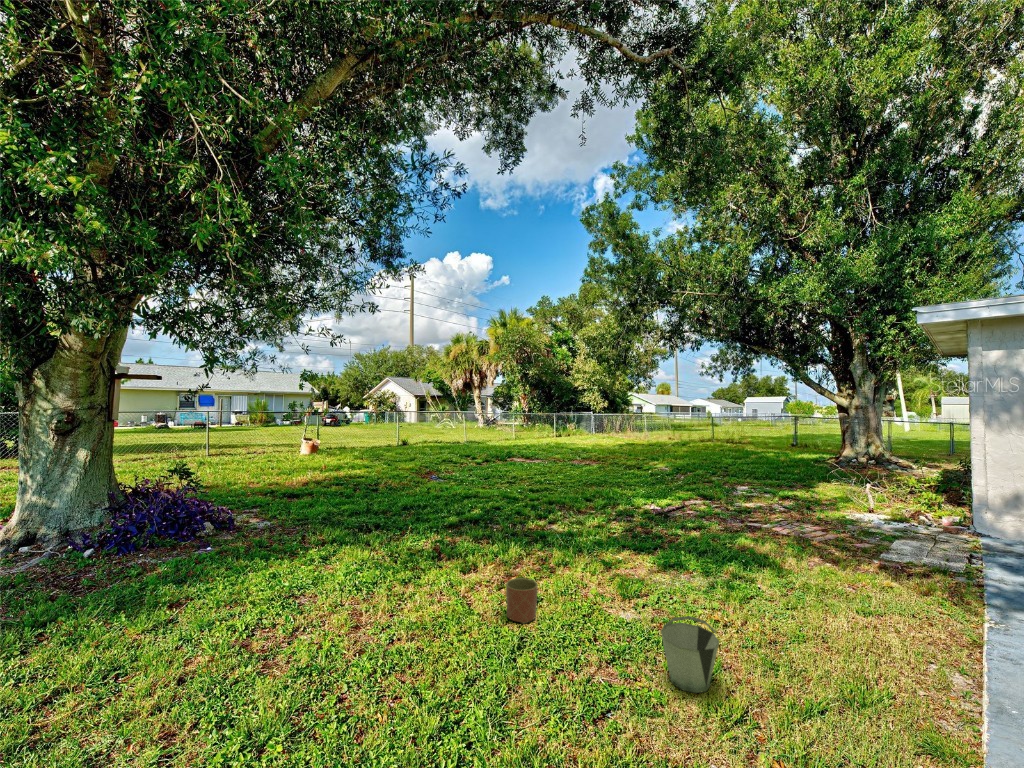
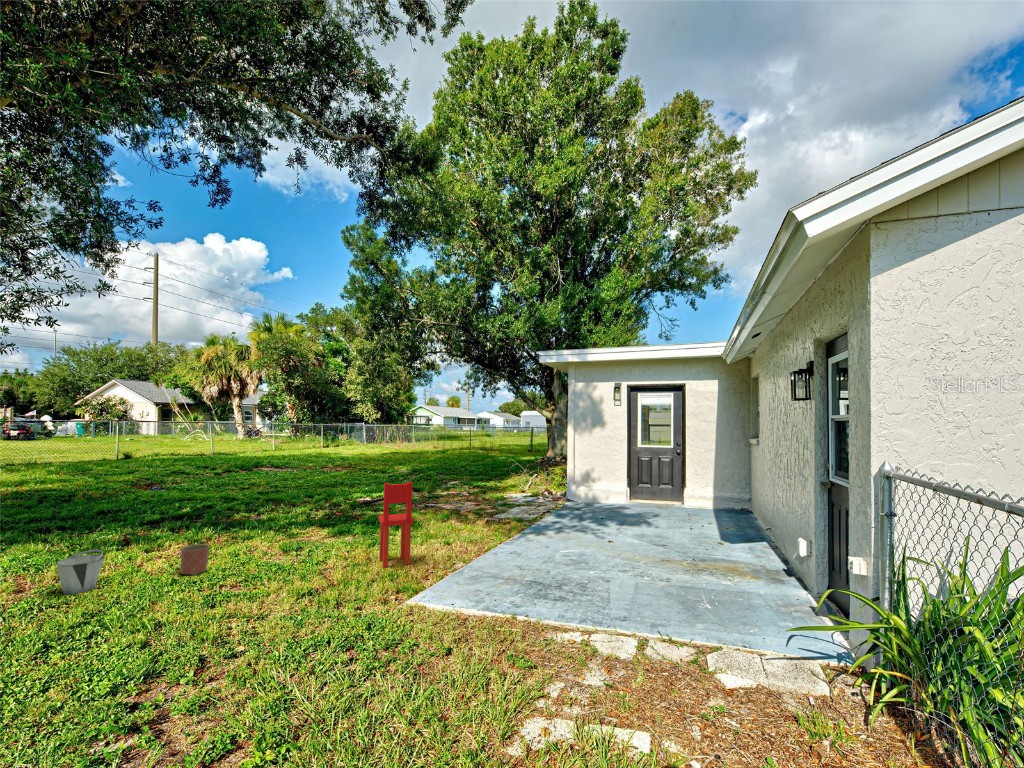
chair: none [770,518,849,660] -> present [378,482,413,567]
bucket: present [661,616,719,693] -> present [57,549,105,594]

